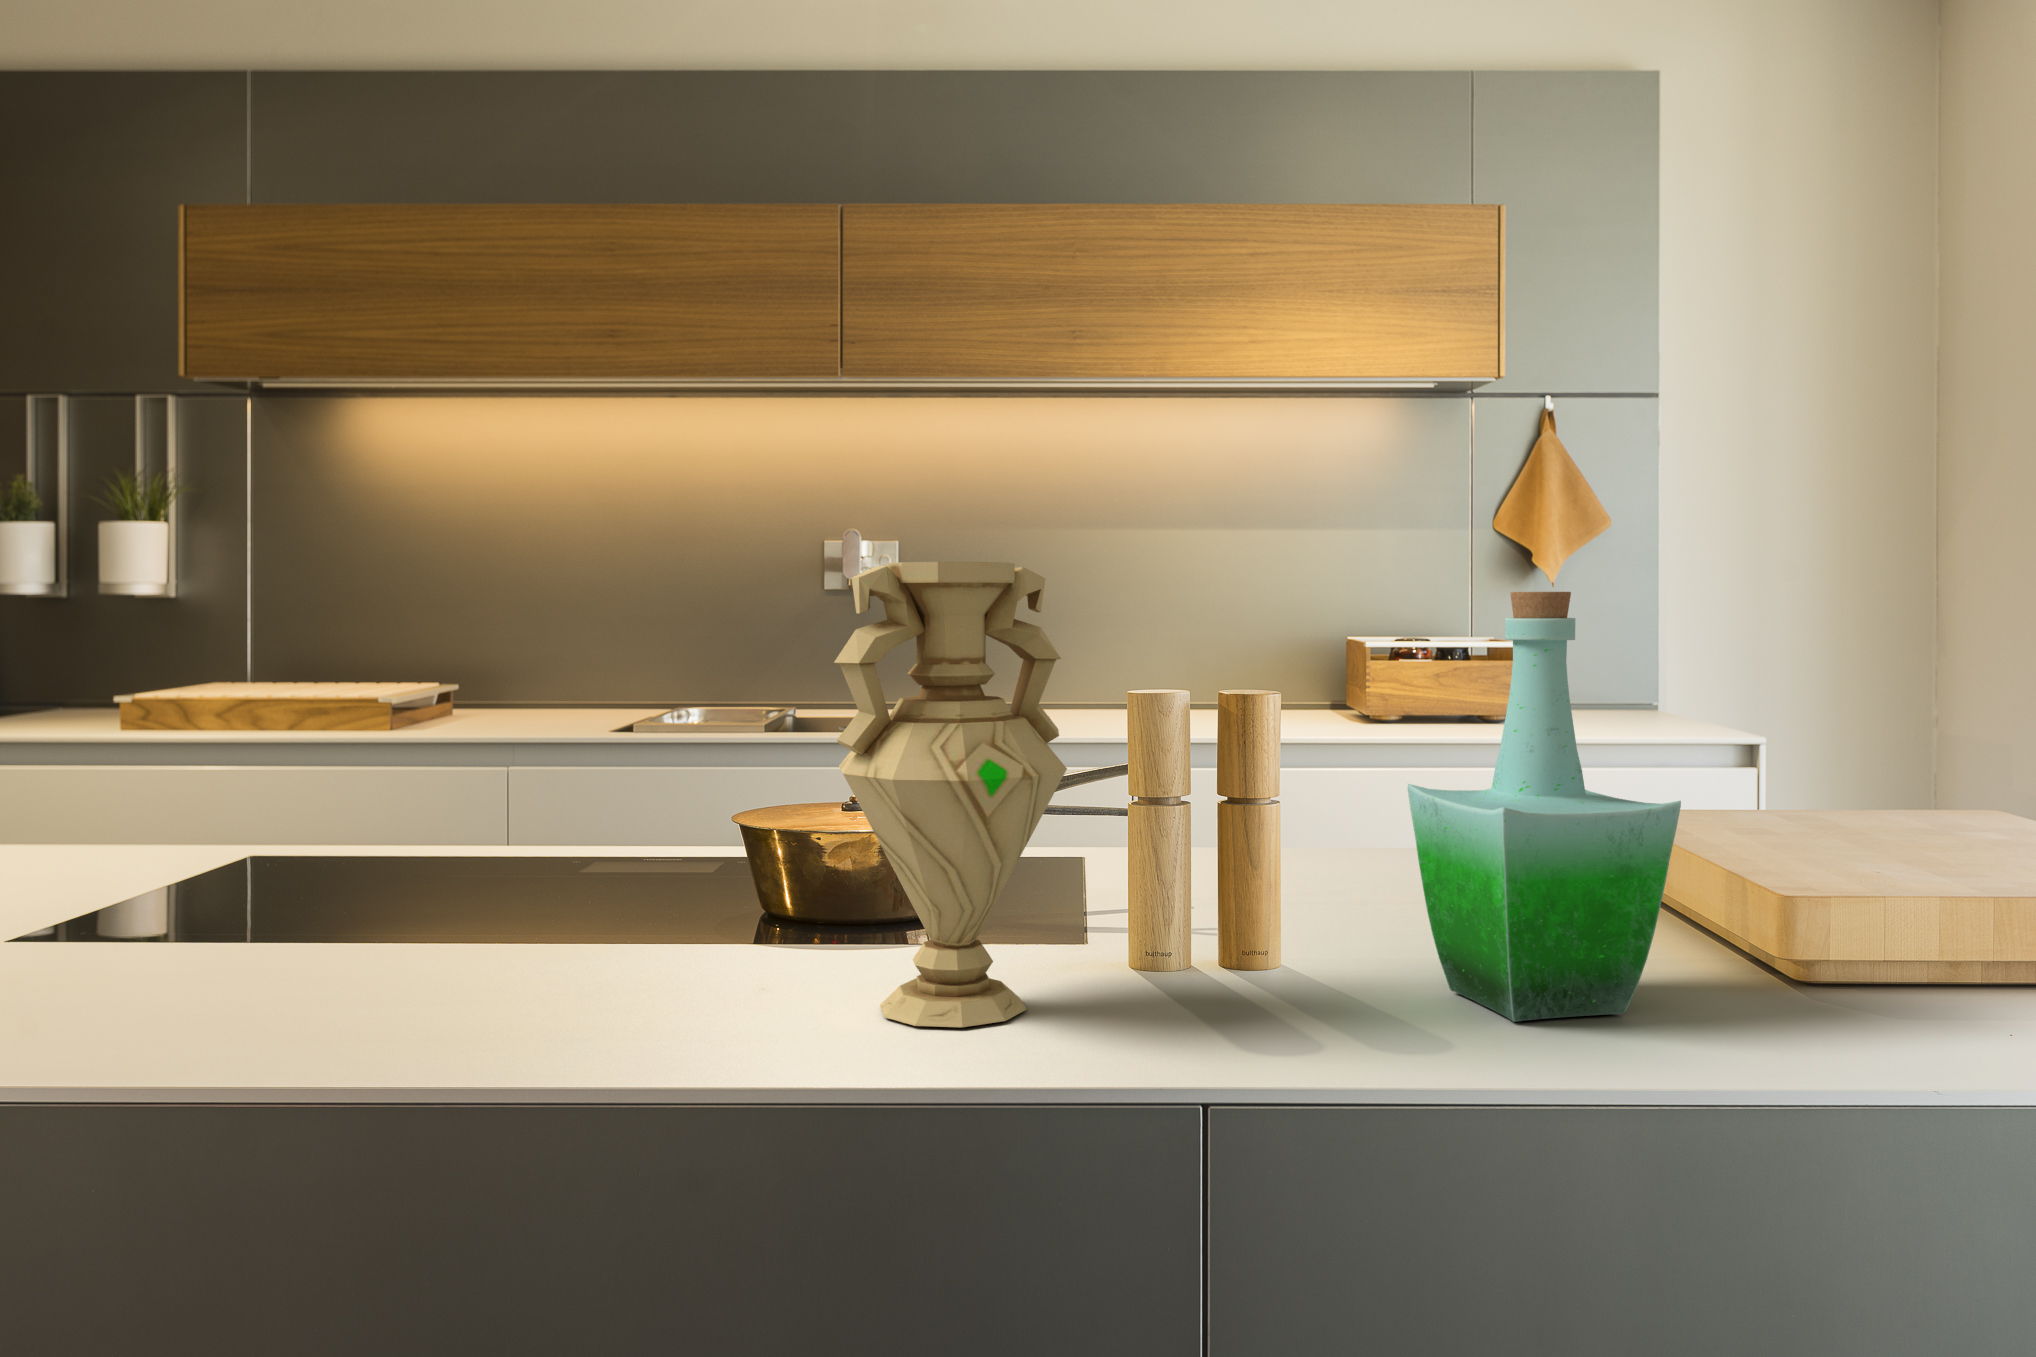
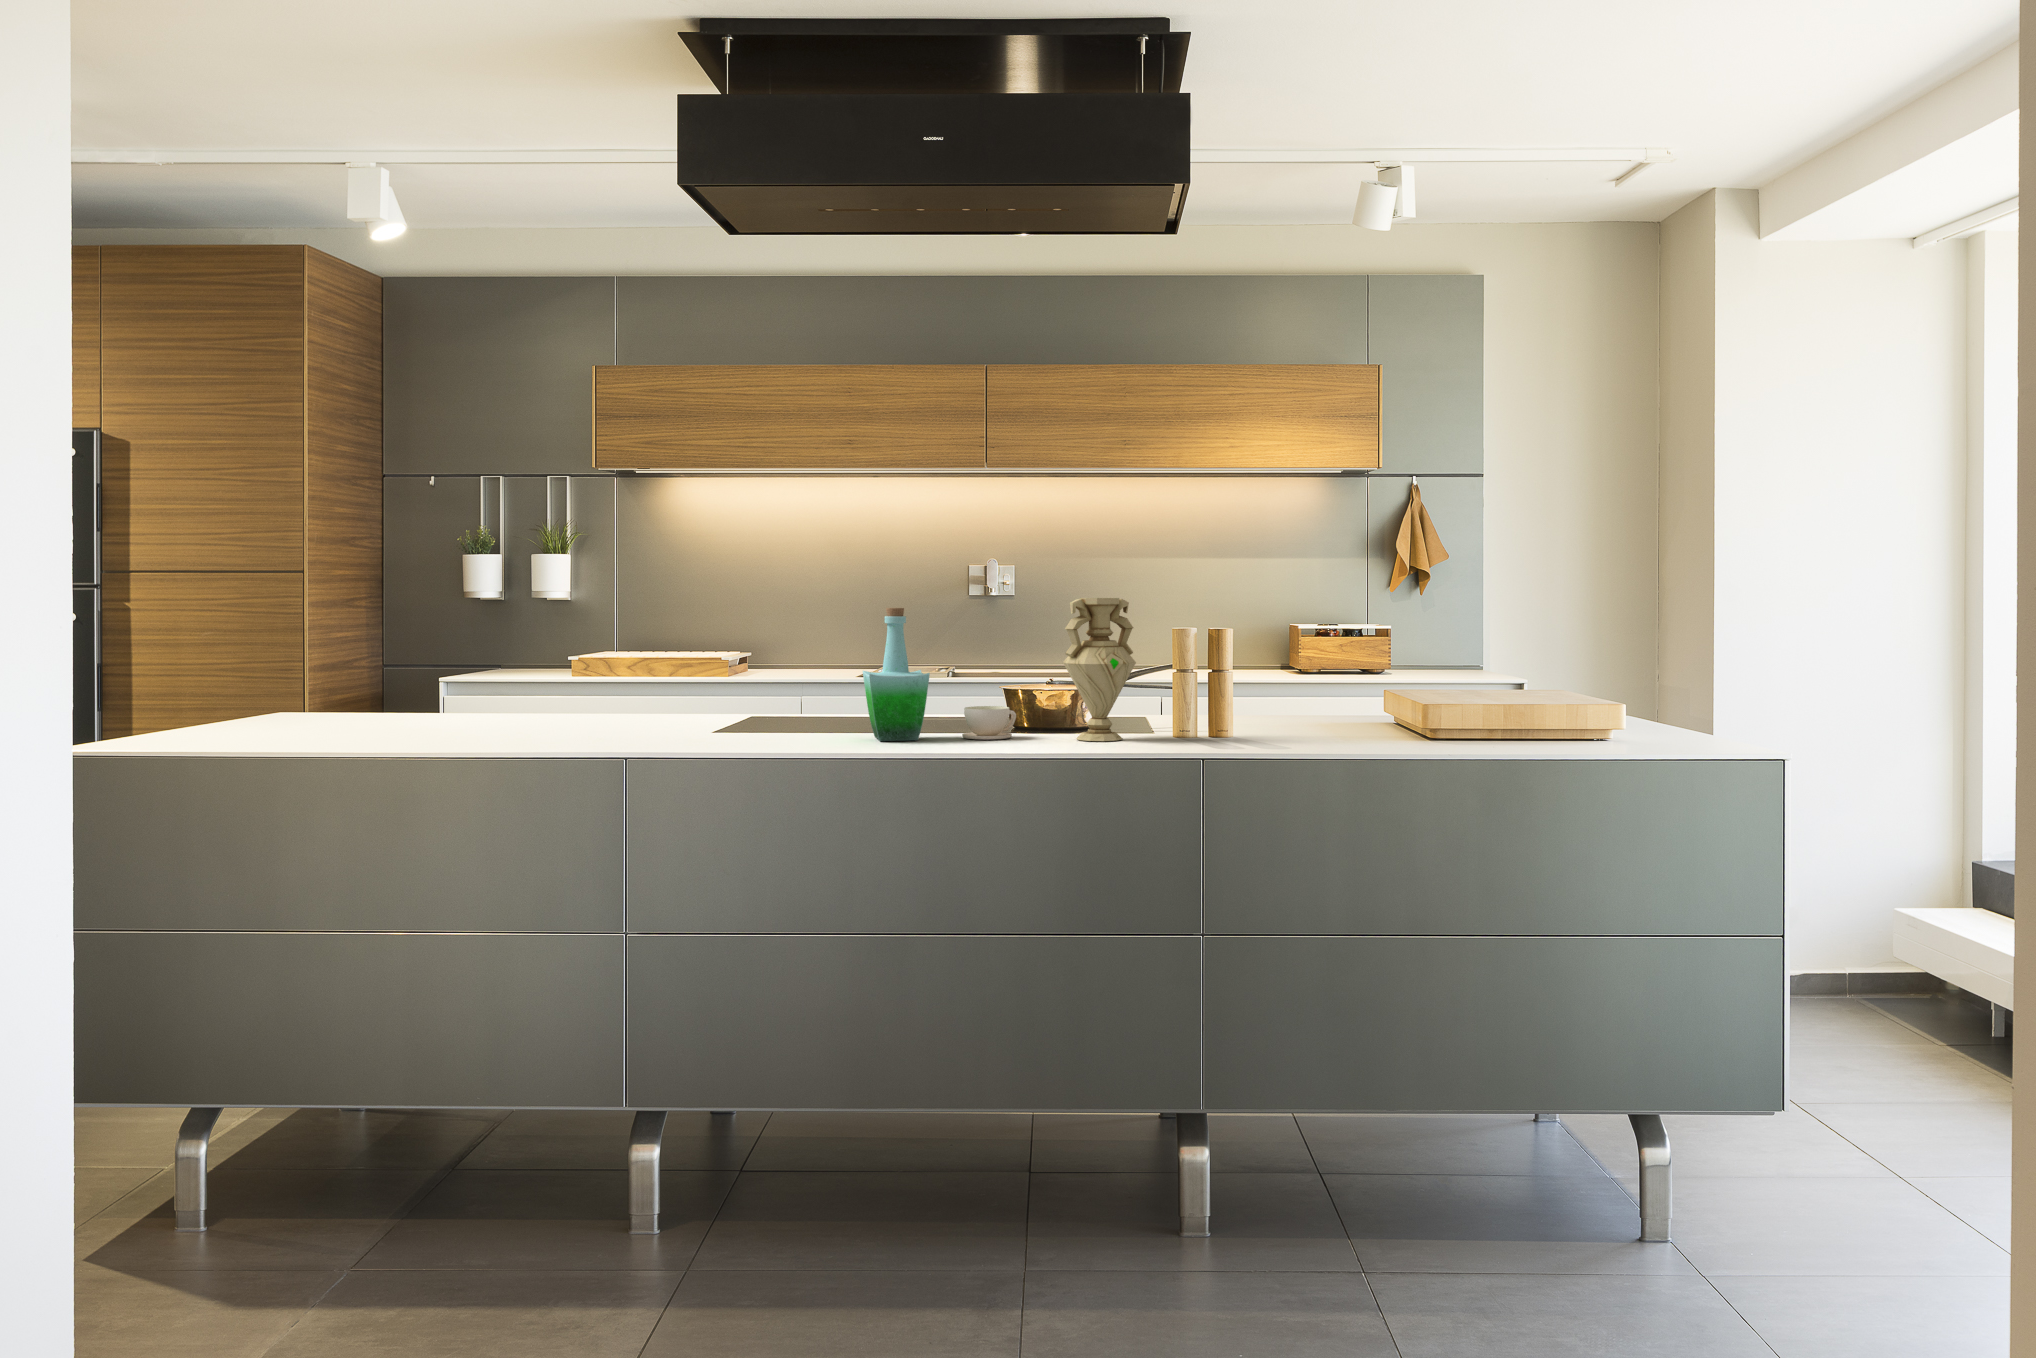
bottle: present [1407,592,1681,1022] -> present [863,608,930,741]
coffee cup: none [532,890,707,1013] -> present [962,706,1016,740]

